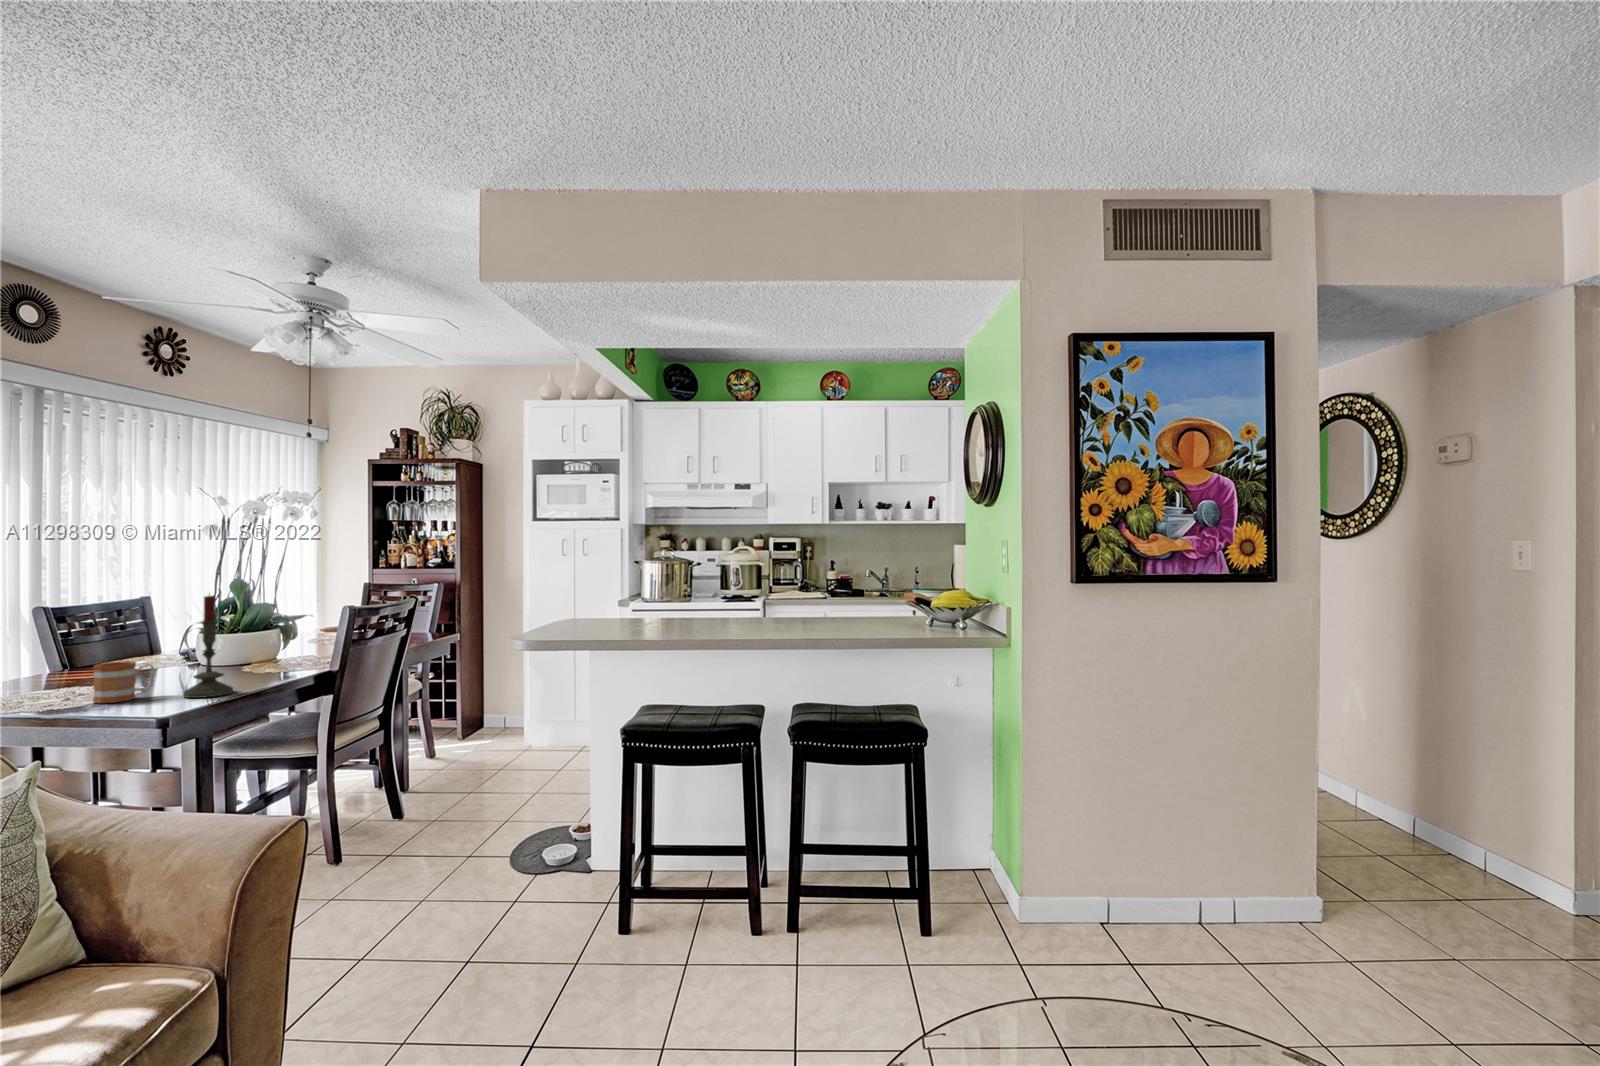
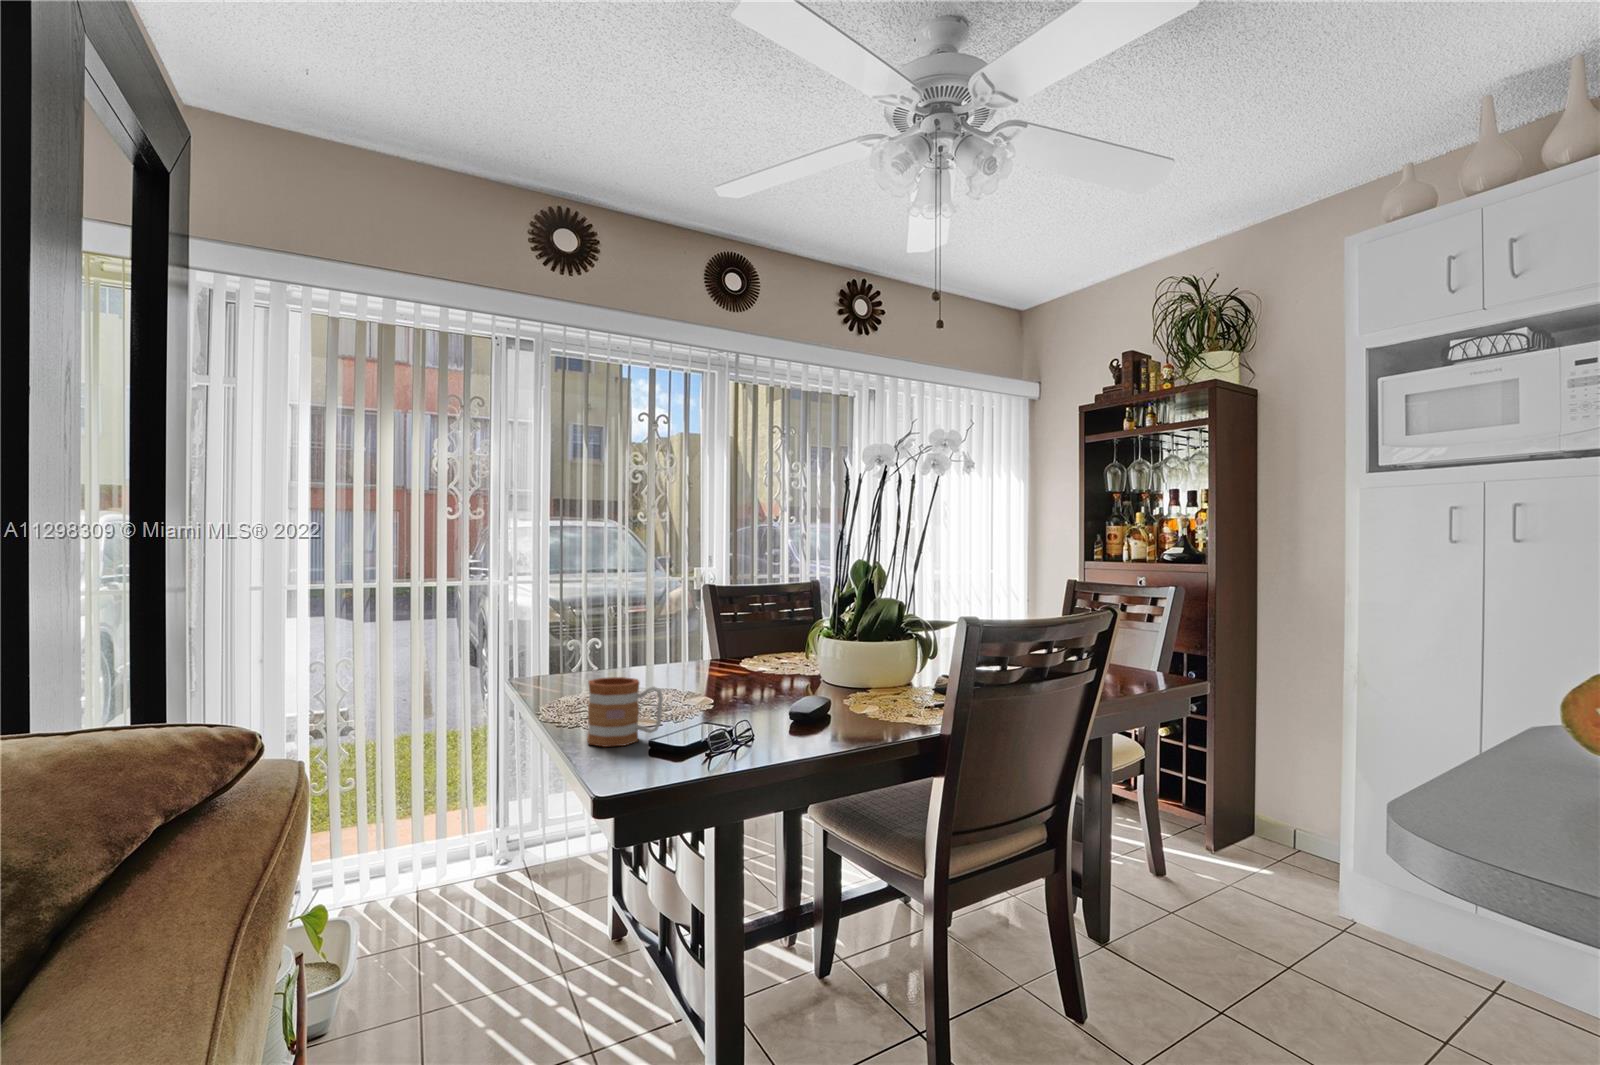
candle: present [183,595,233,698] -> none [680,572,753,767]

